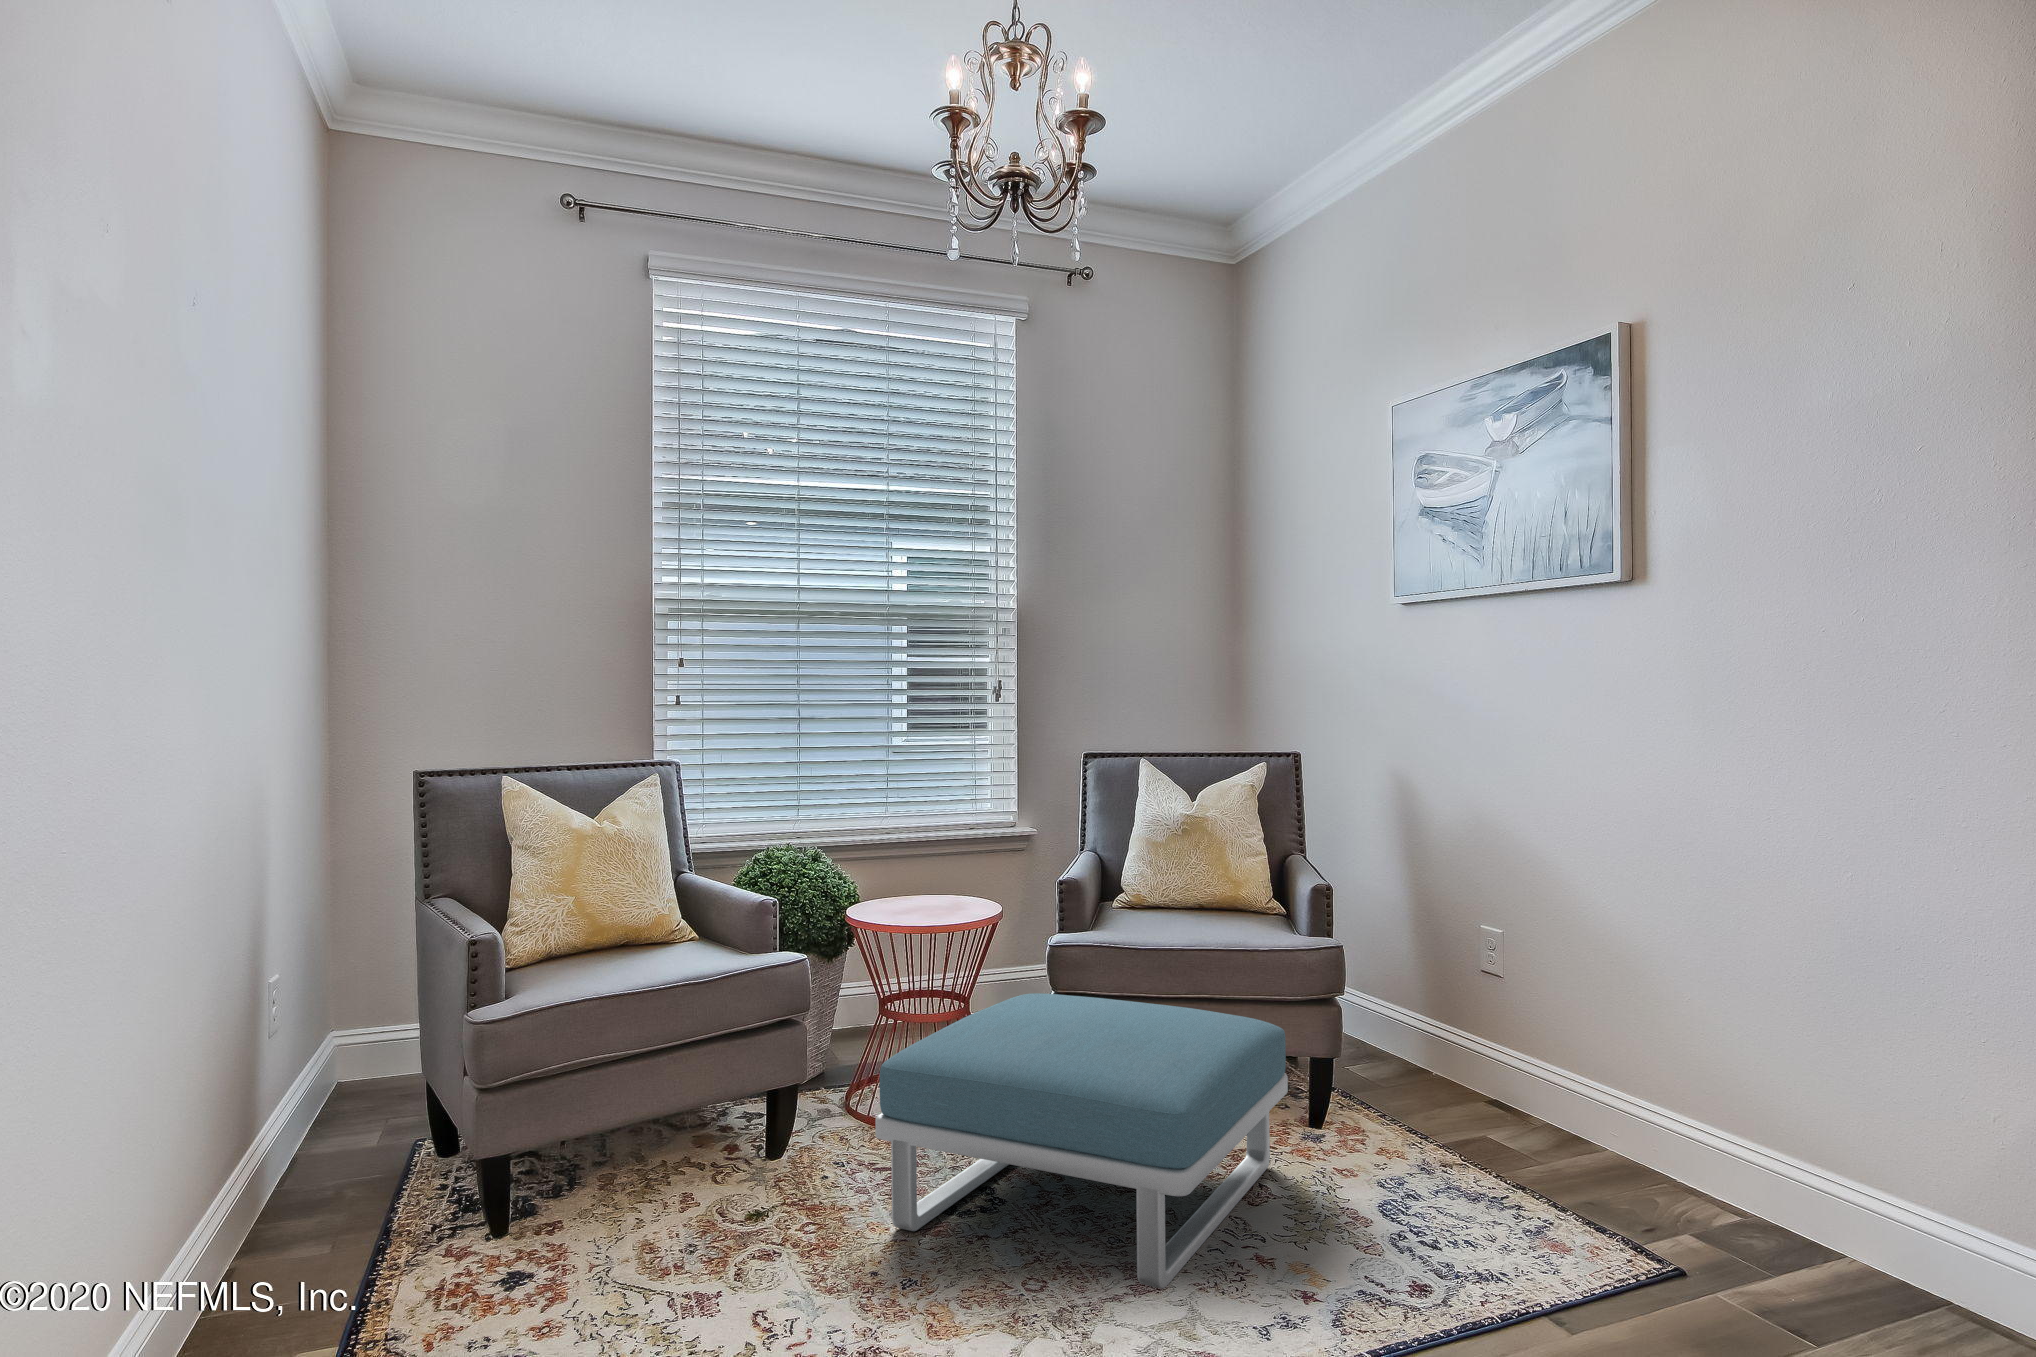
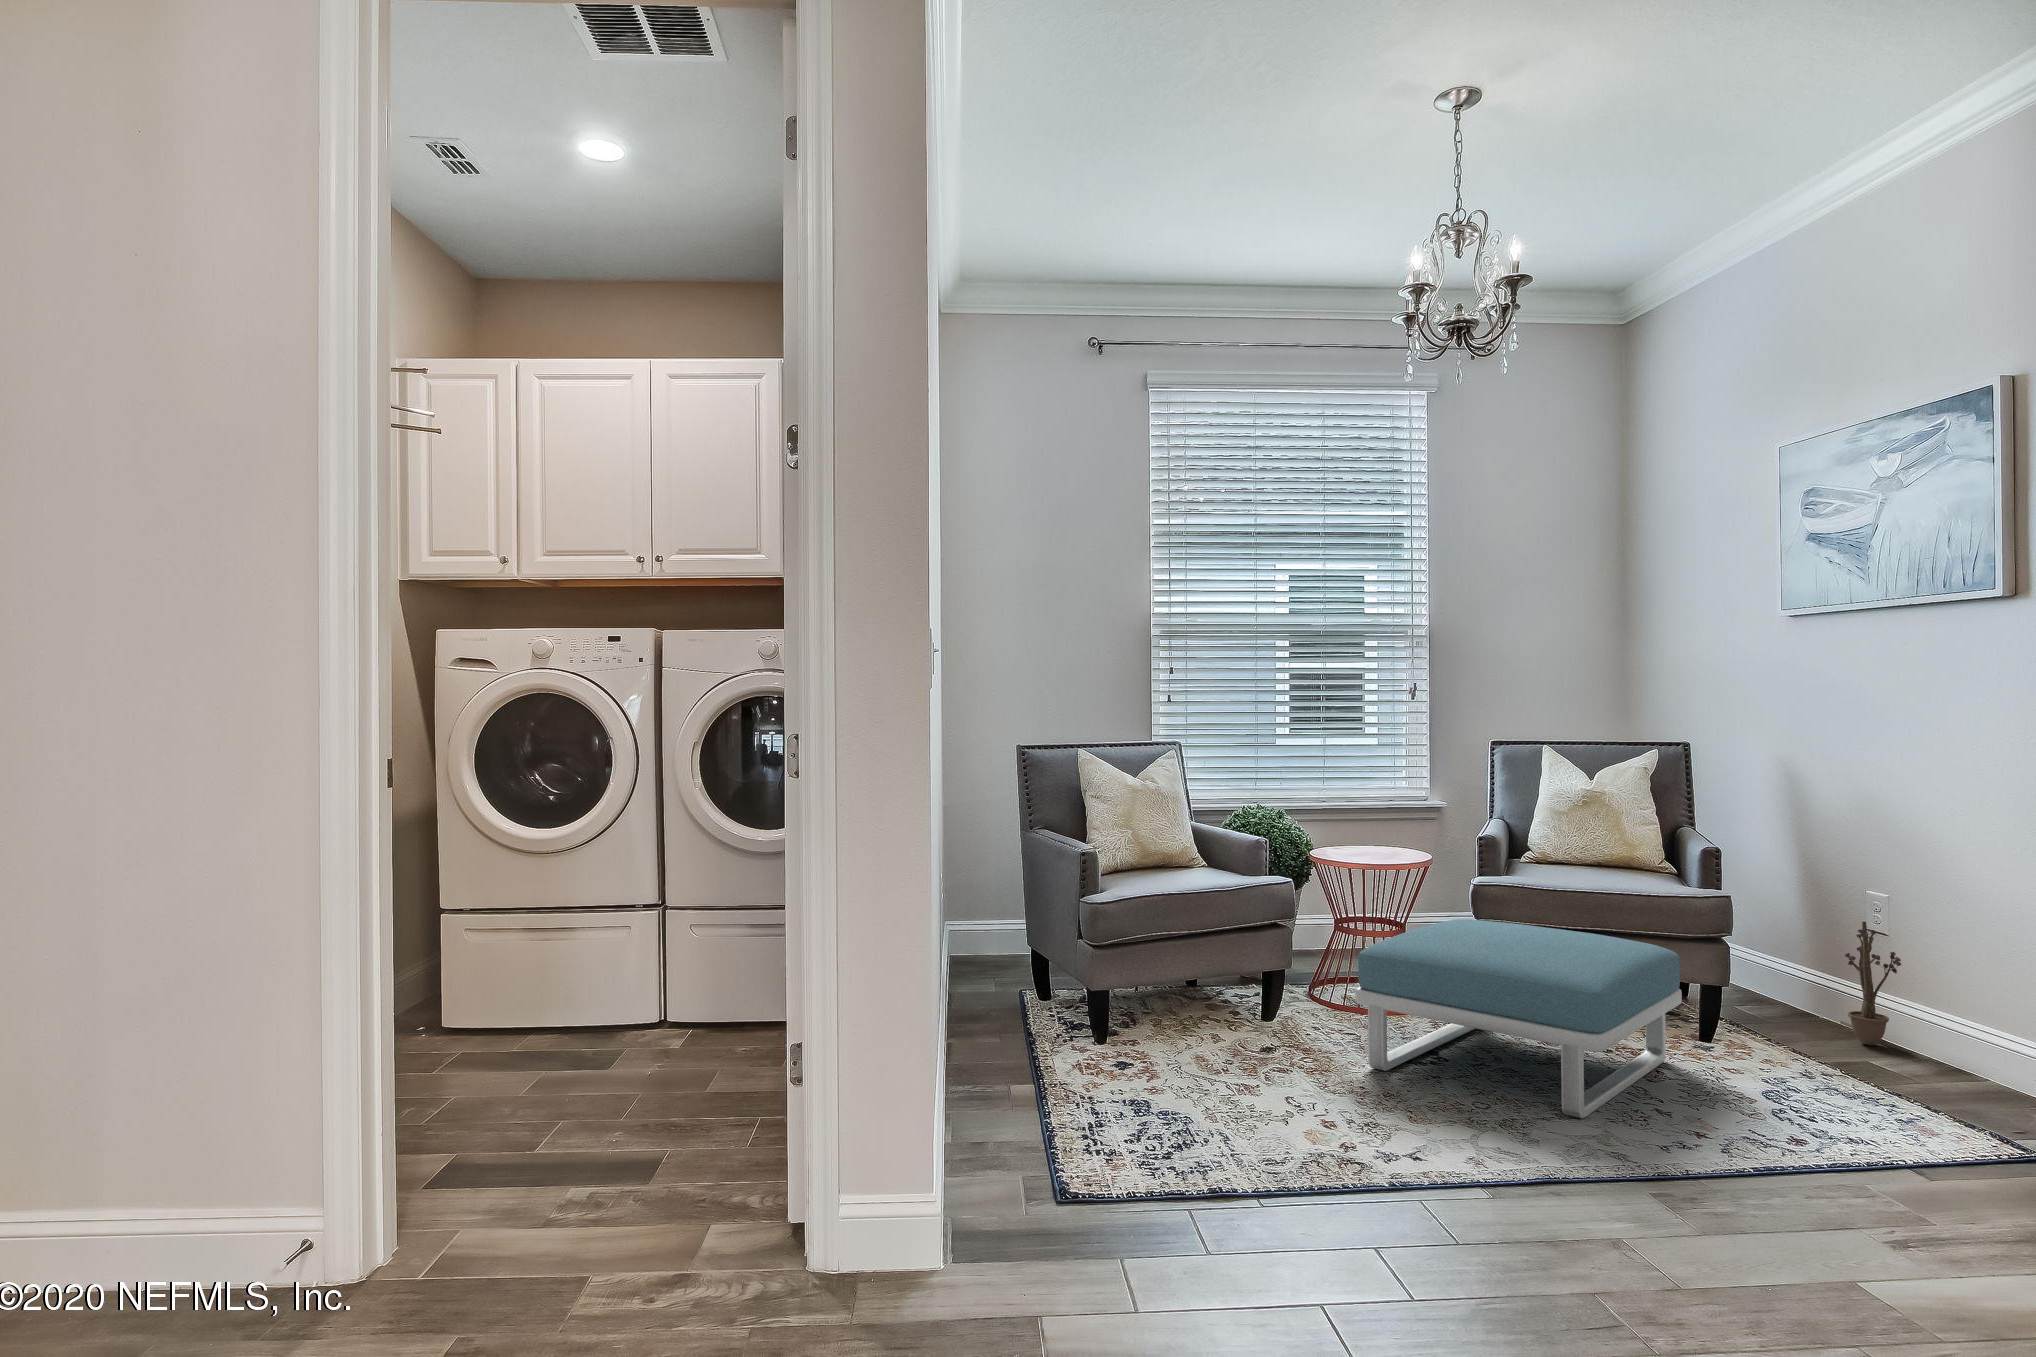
decorative plant: none [1456,965,1521,1113] -> present [1840,922,1901,1045]

